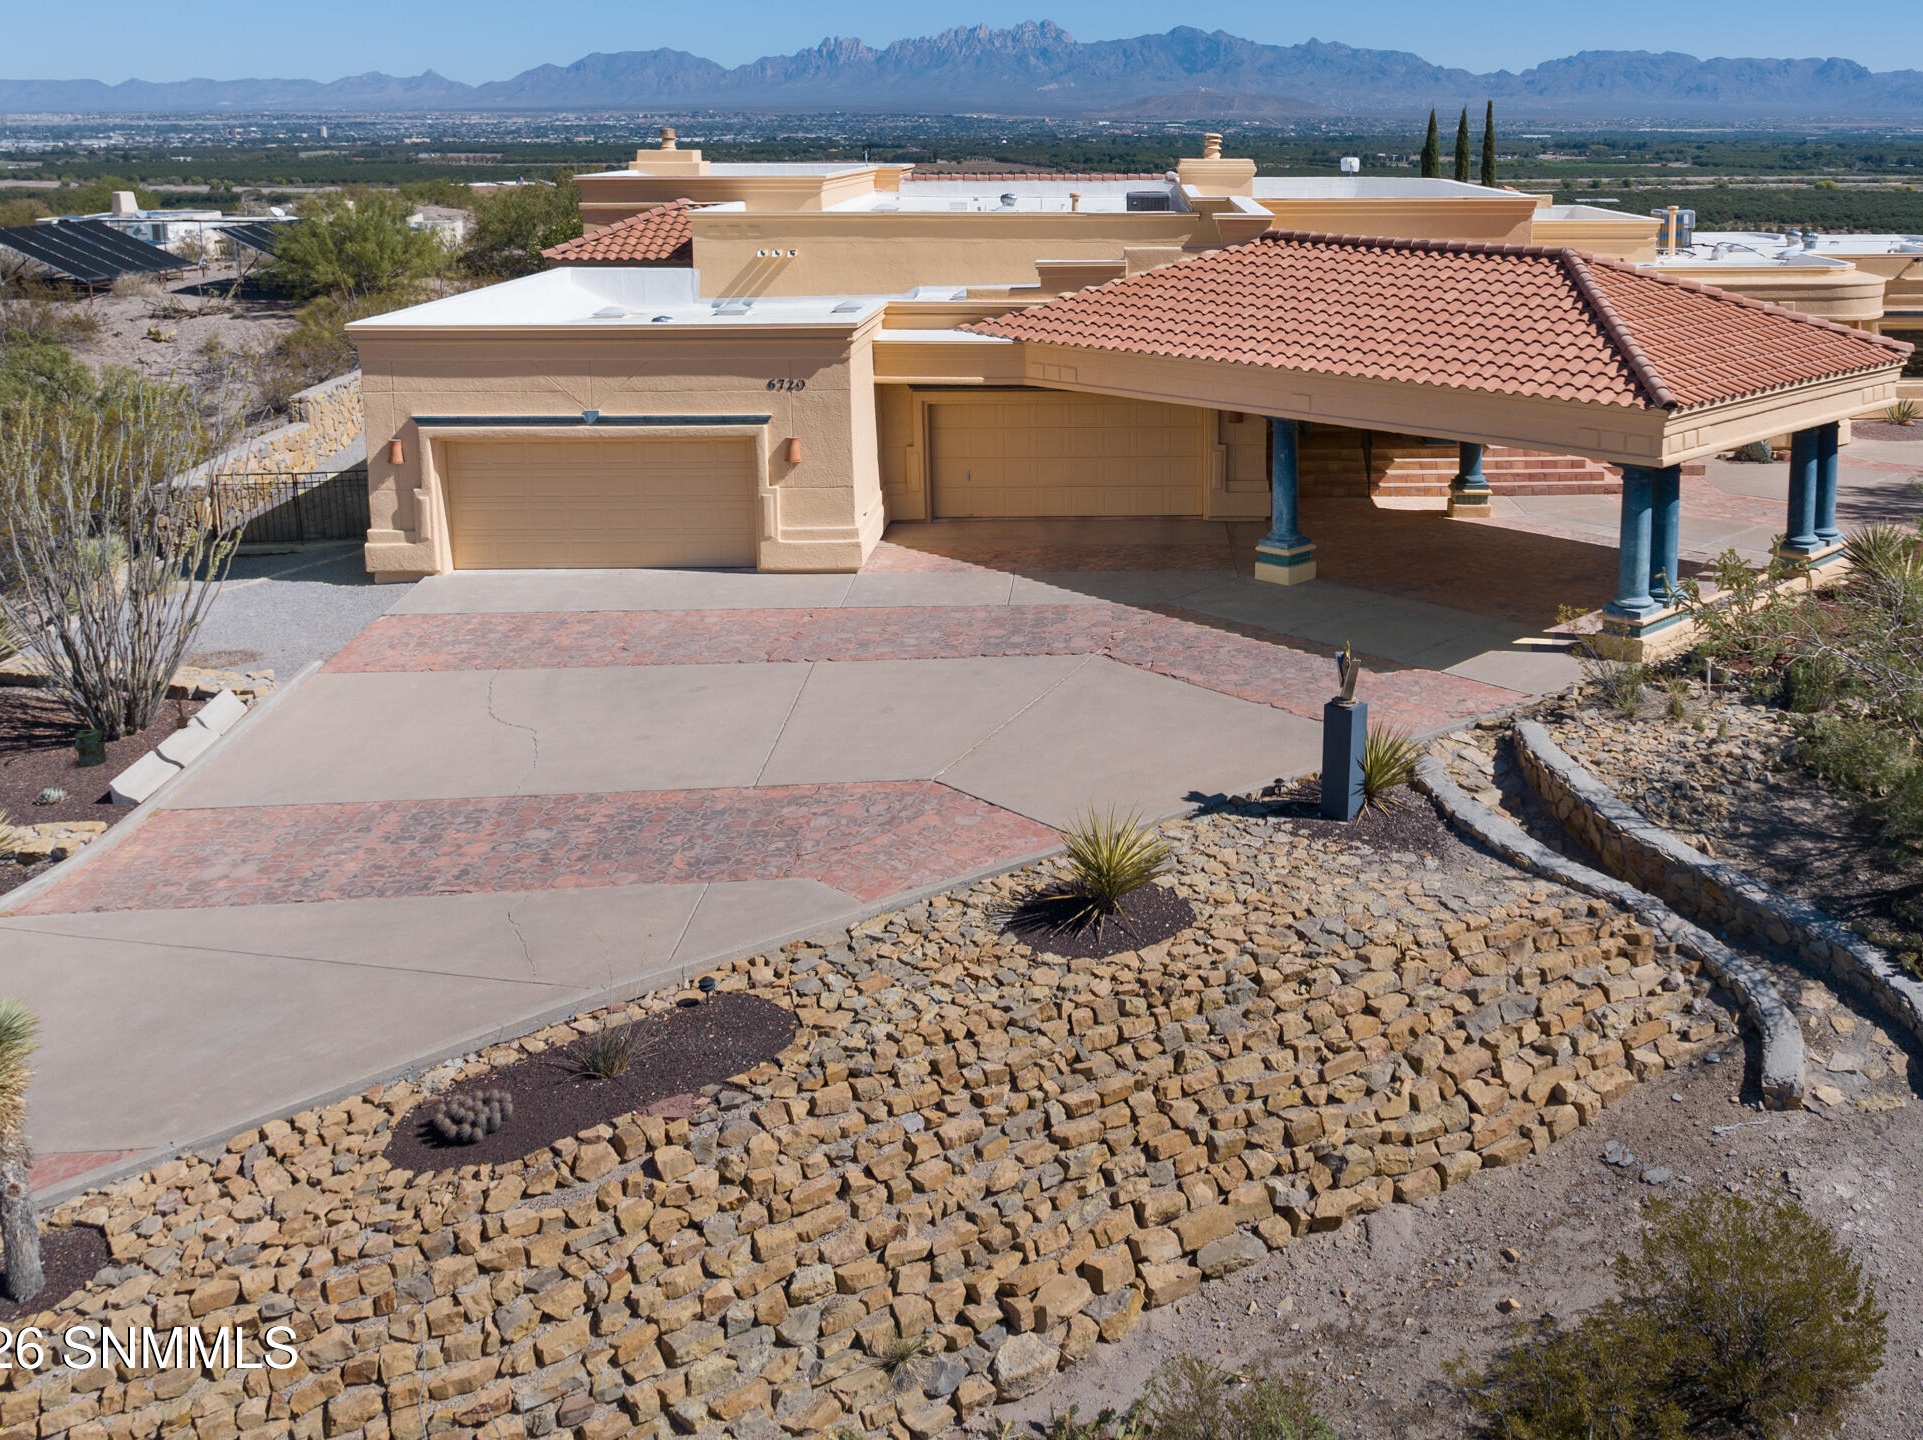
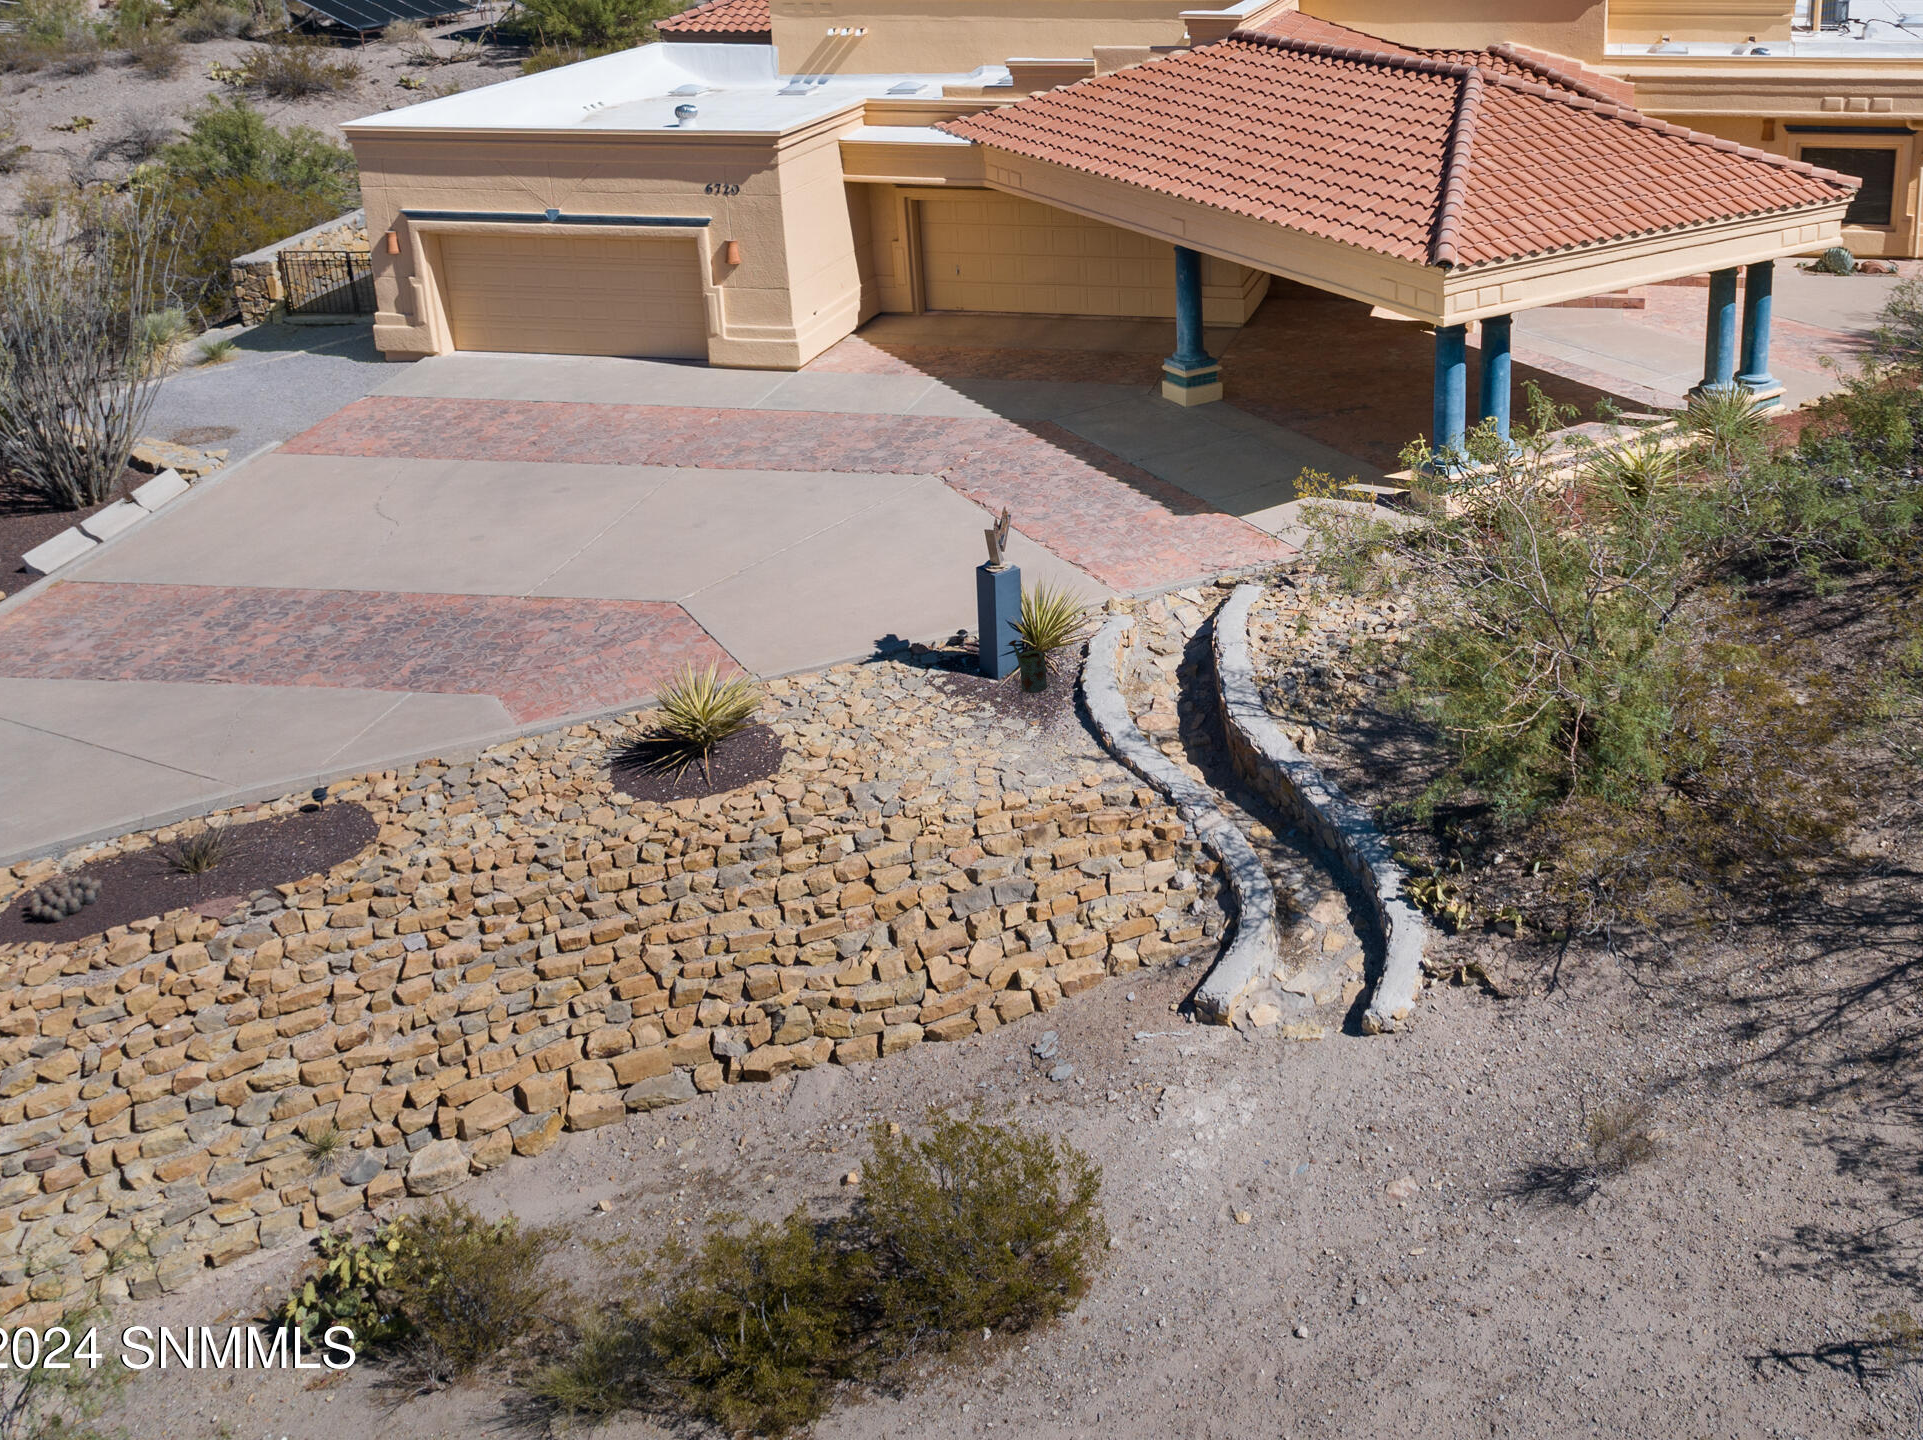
watering can: present [74,729,107,766] -> present [1009,640,1047,693]

